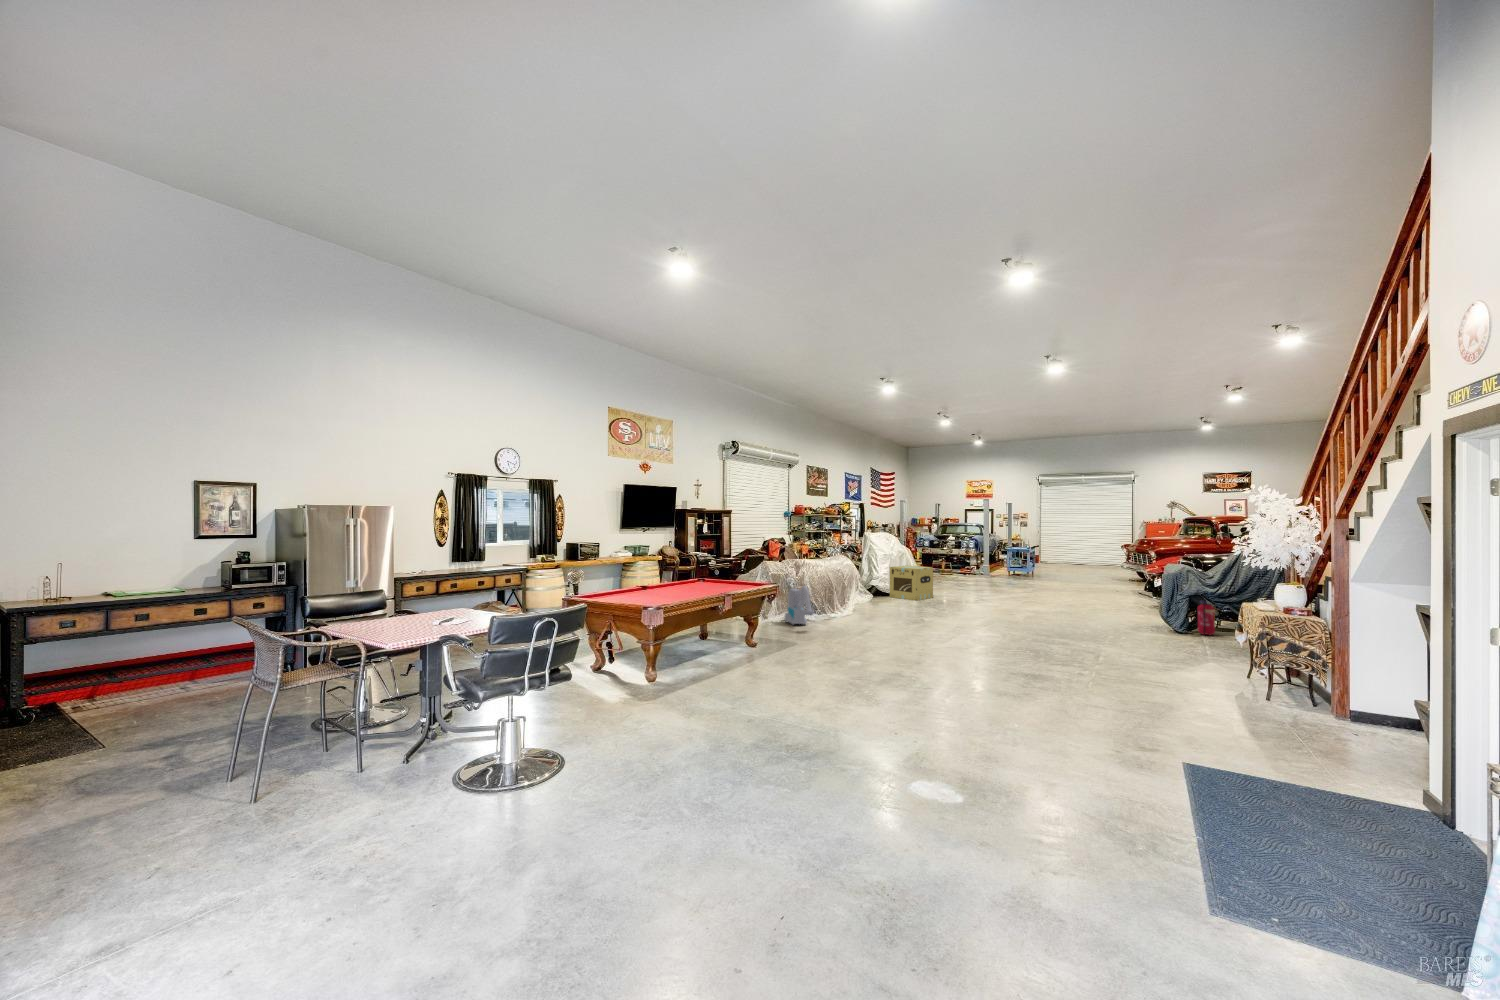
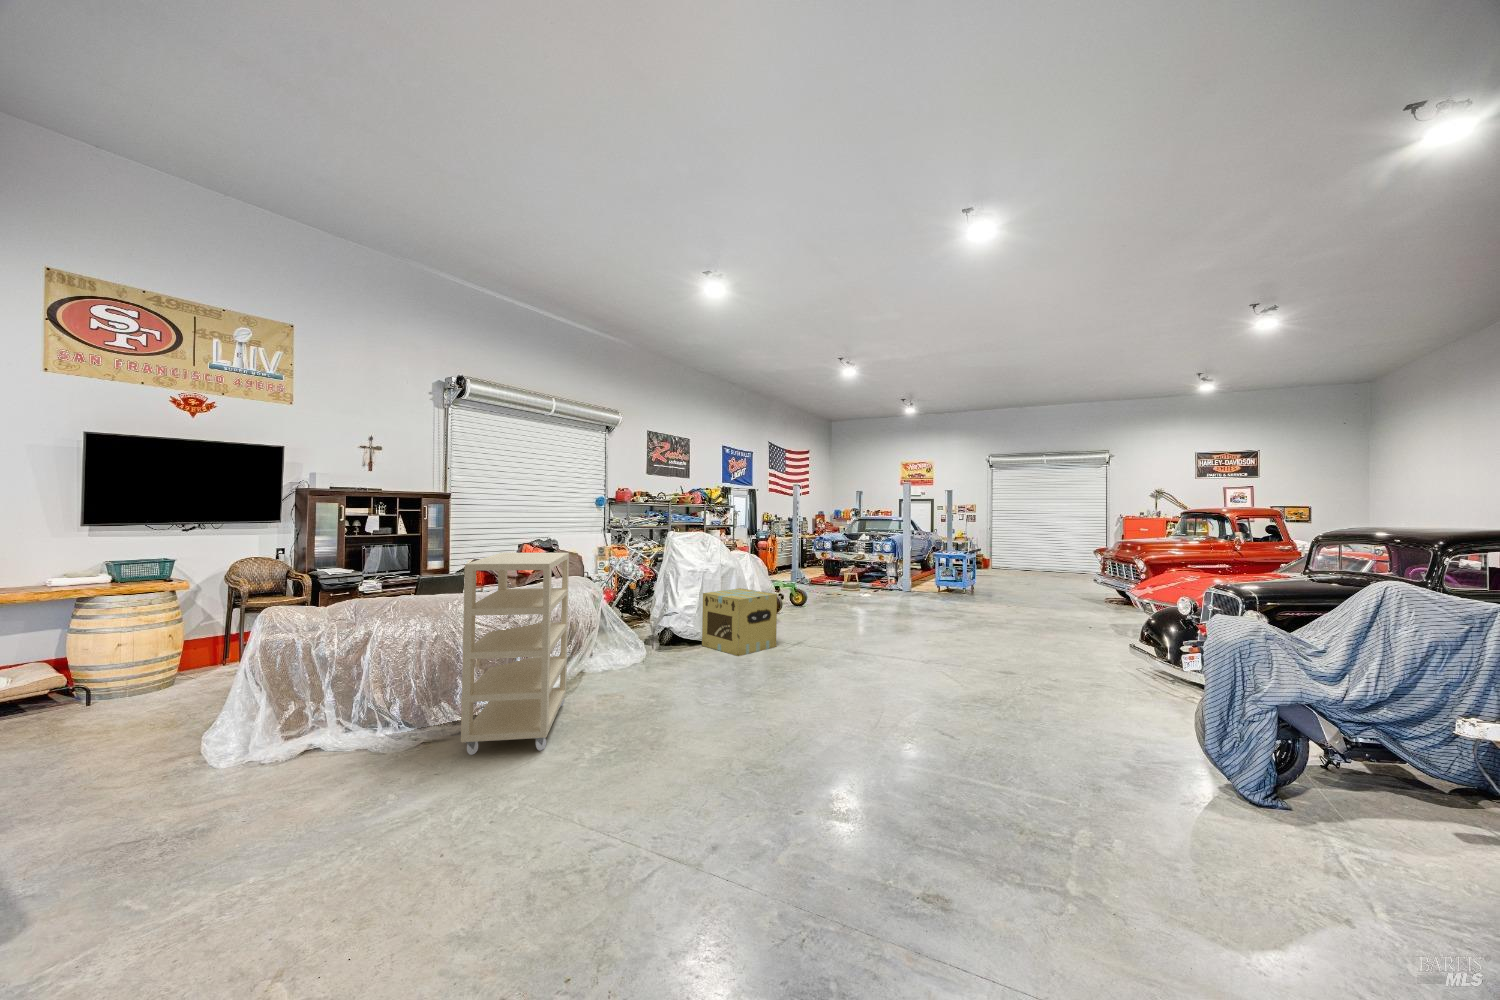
shelving unit: none [829,540,878,623] -> present [461,553,569,755]
vacuum cleaner: present [785,586,815,625] -> none [269,672,367,773]
fire extinguisher: present [1198,592,1215,635] -> none [1291,695,1345,811]

